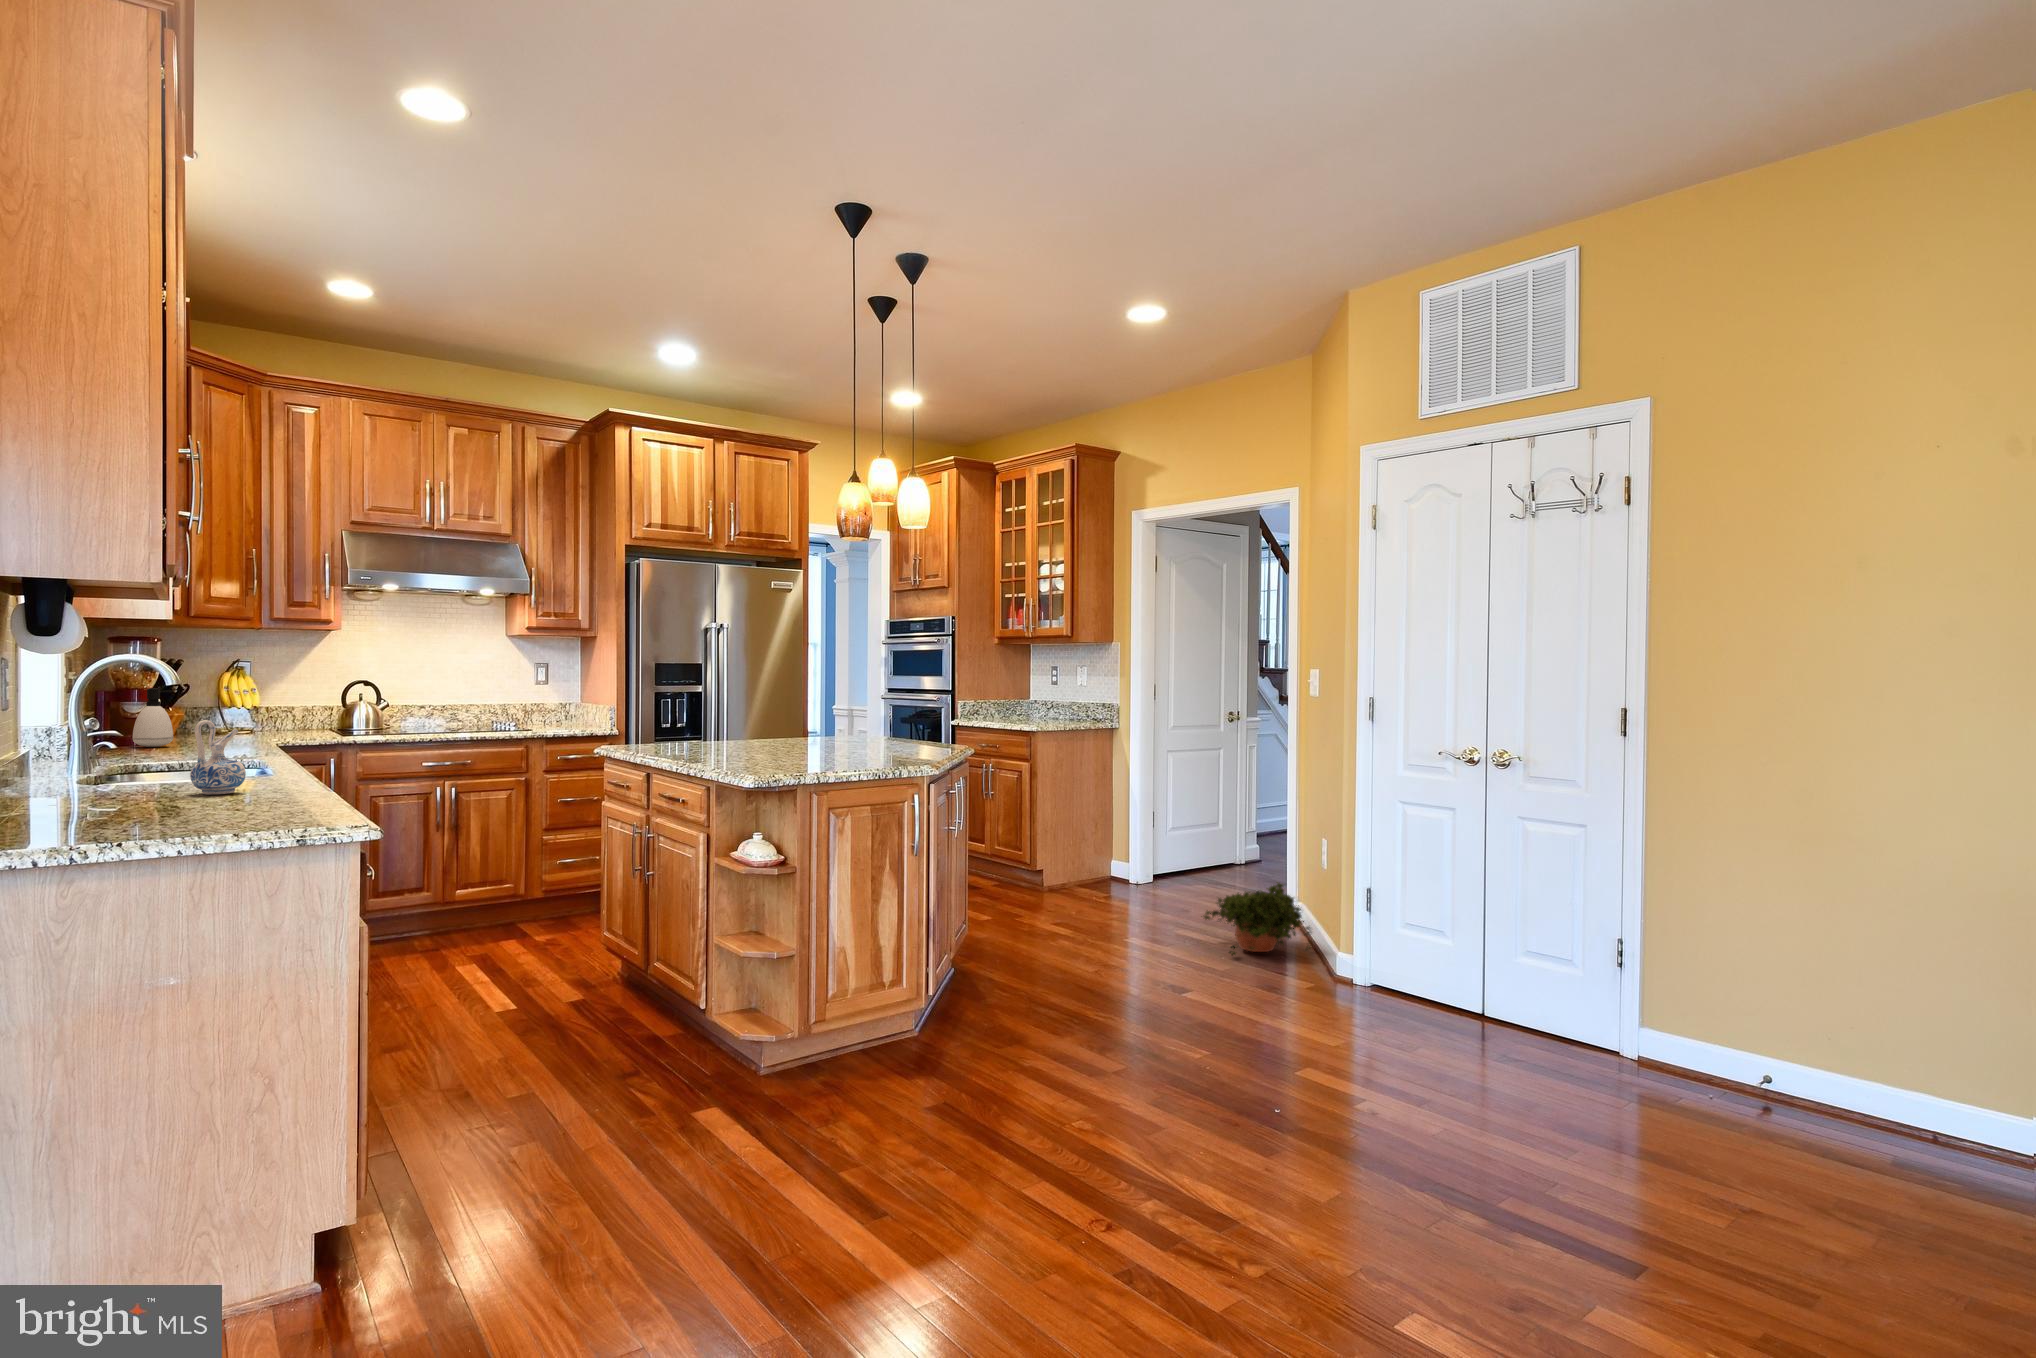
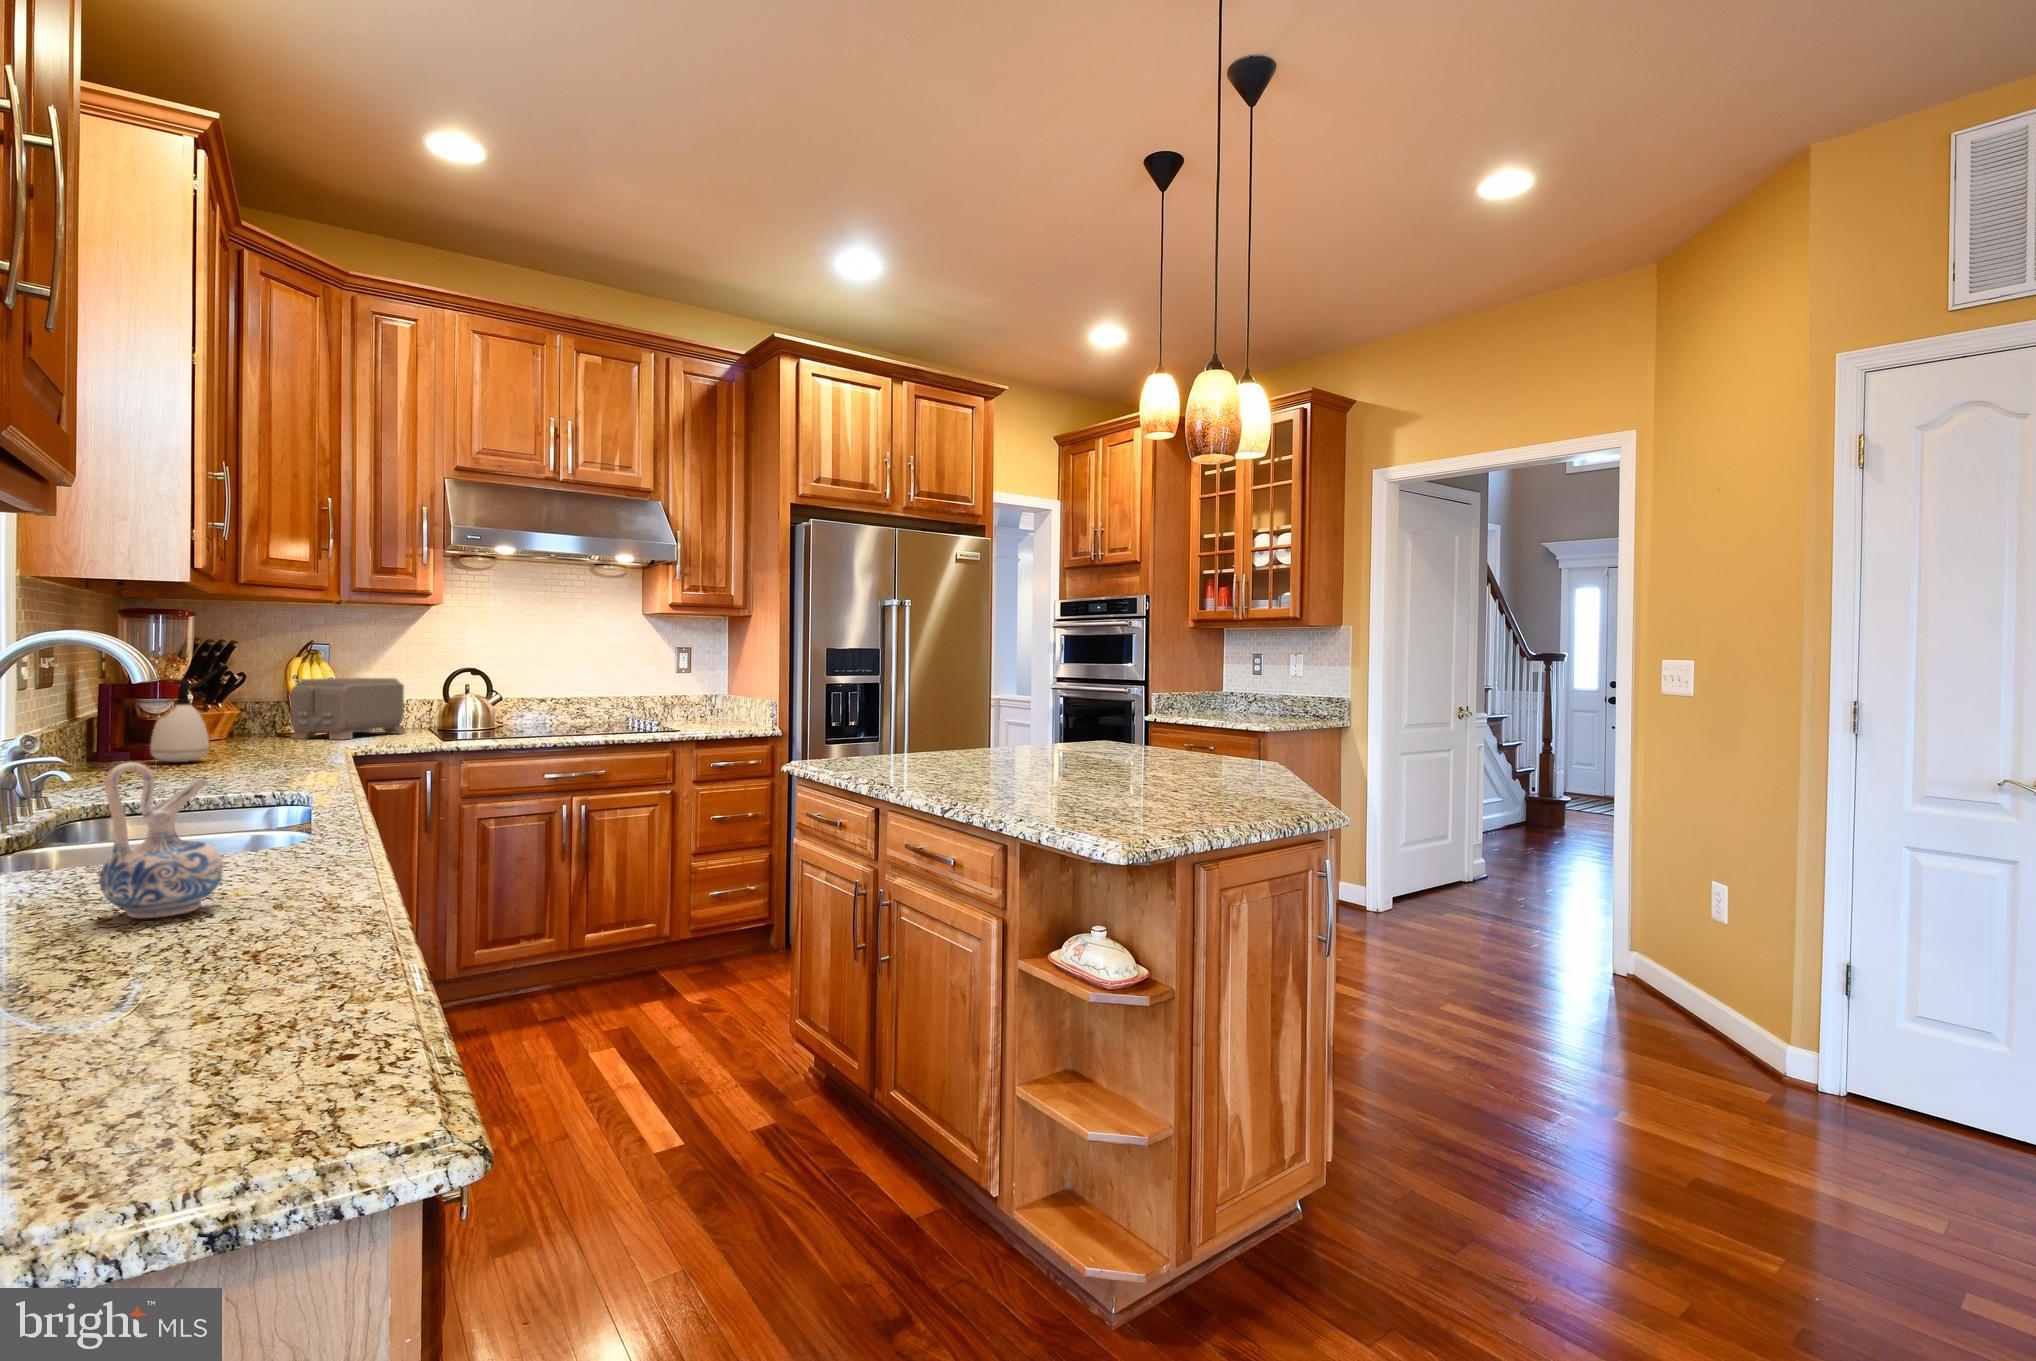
toaster: none [220,688,310,736] -> present [290,678,405,740]
potted plant: present [1201,882,1312,955] -> none [1563,948,1745,1056]

